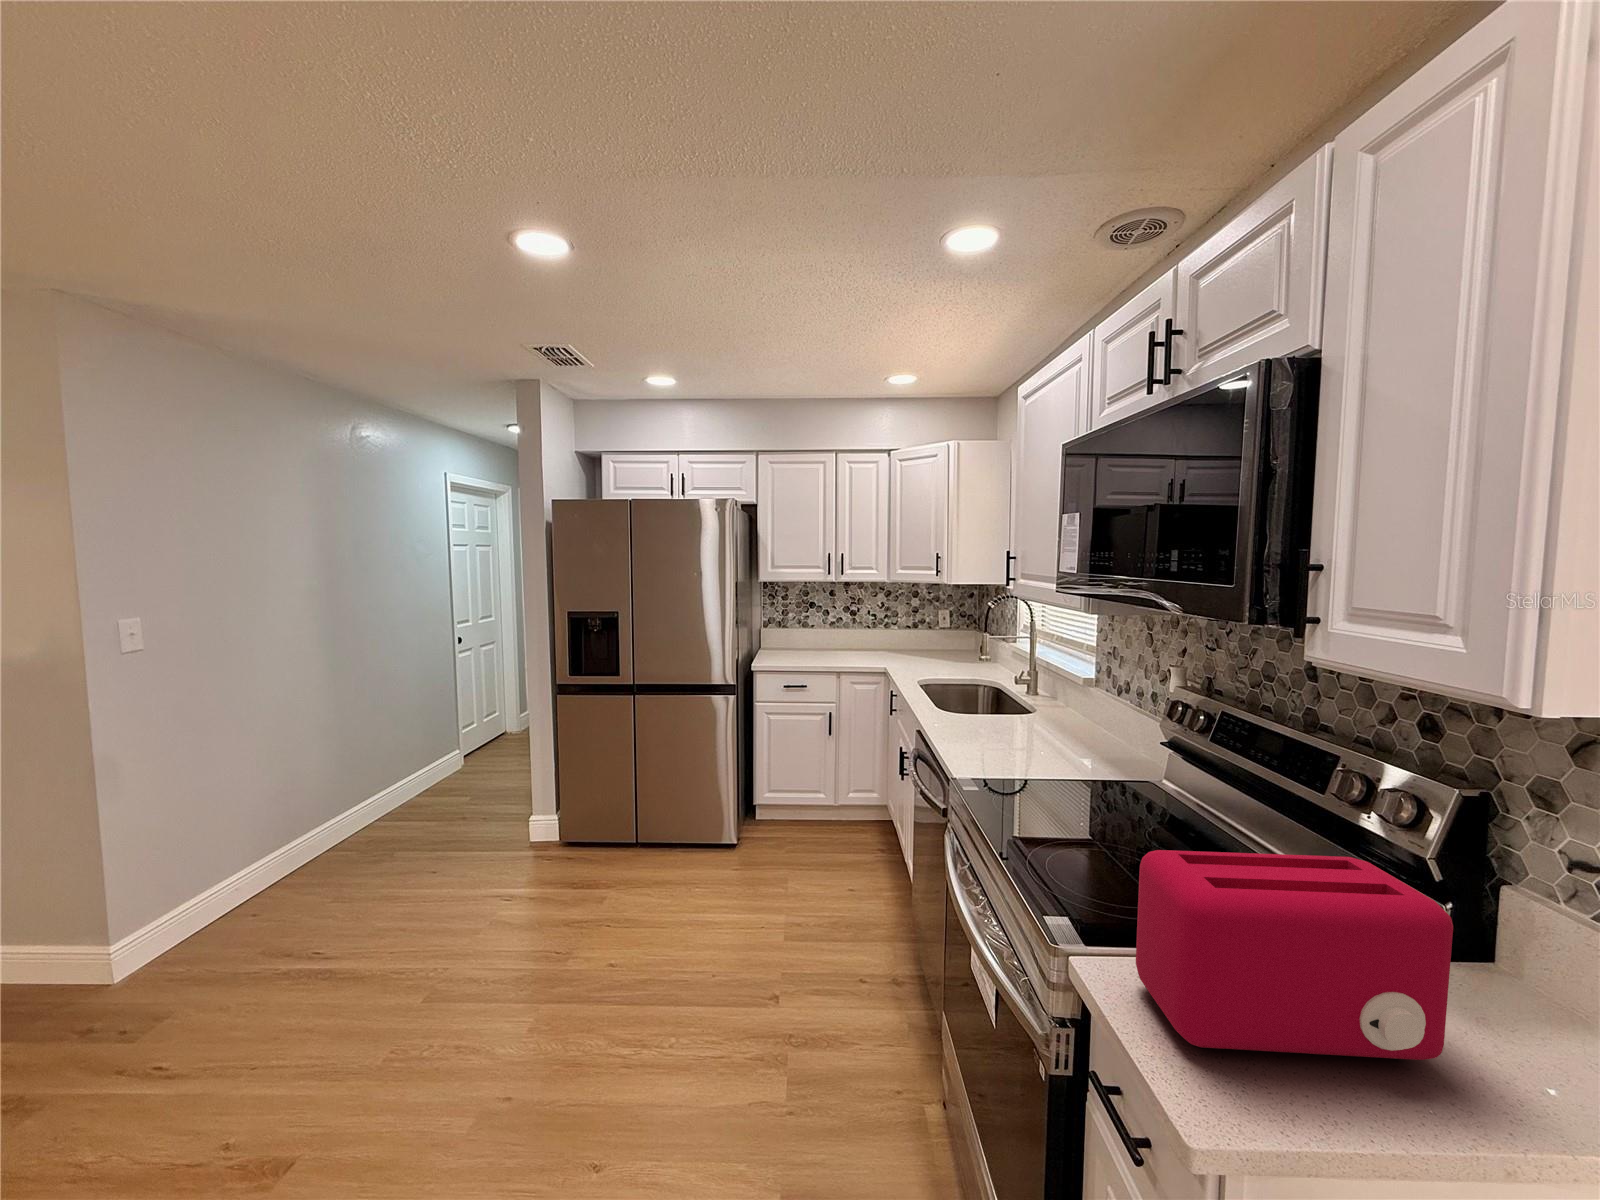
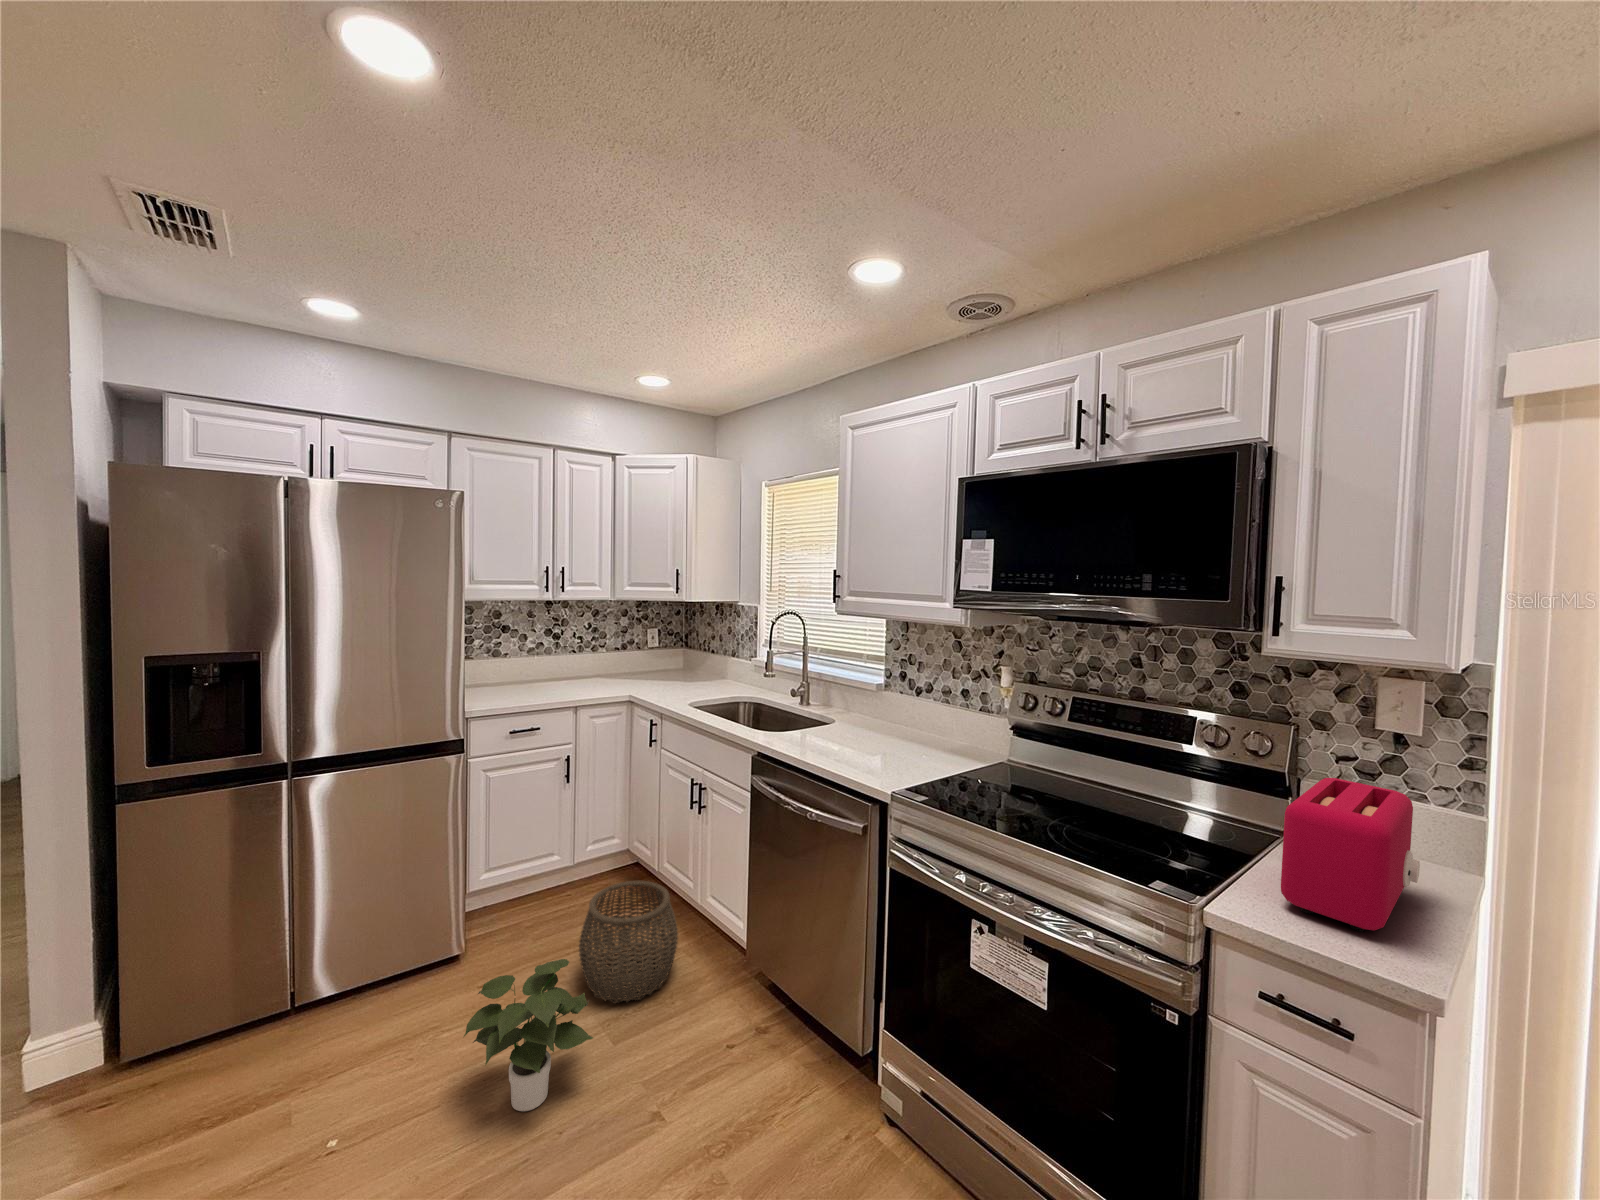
woven basket: none [786,817,866,913] -> present [579,881,678,1003]
potted plant: none [678,845,761,942] -> present [464,959,593,1111]

